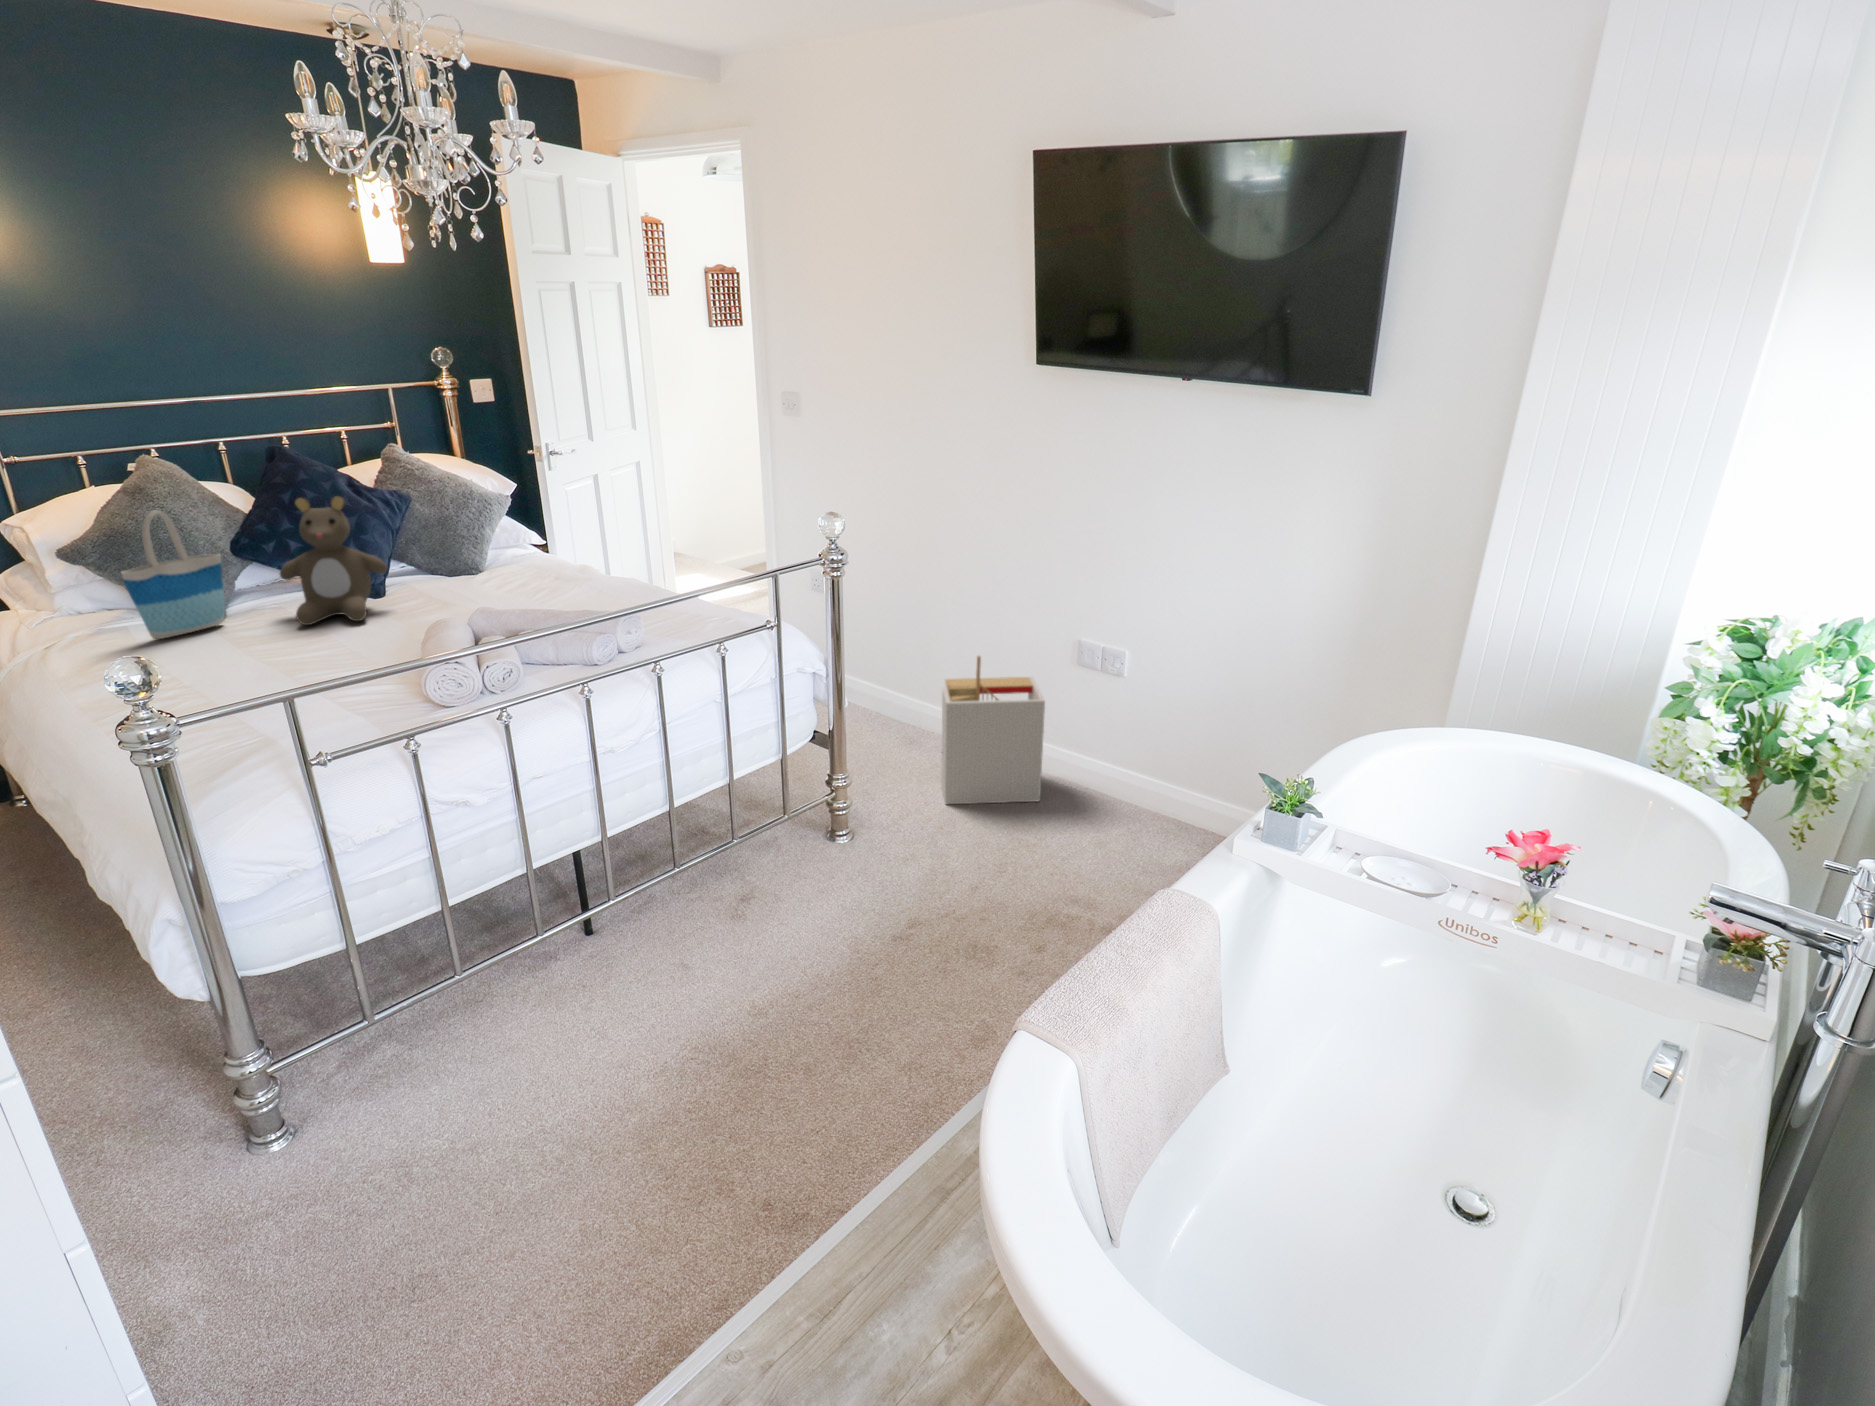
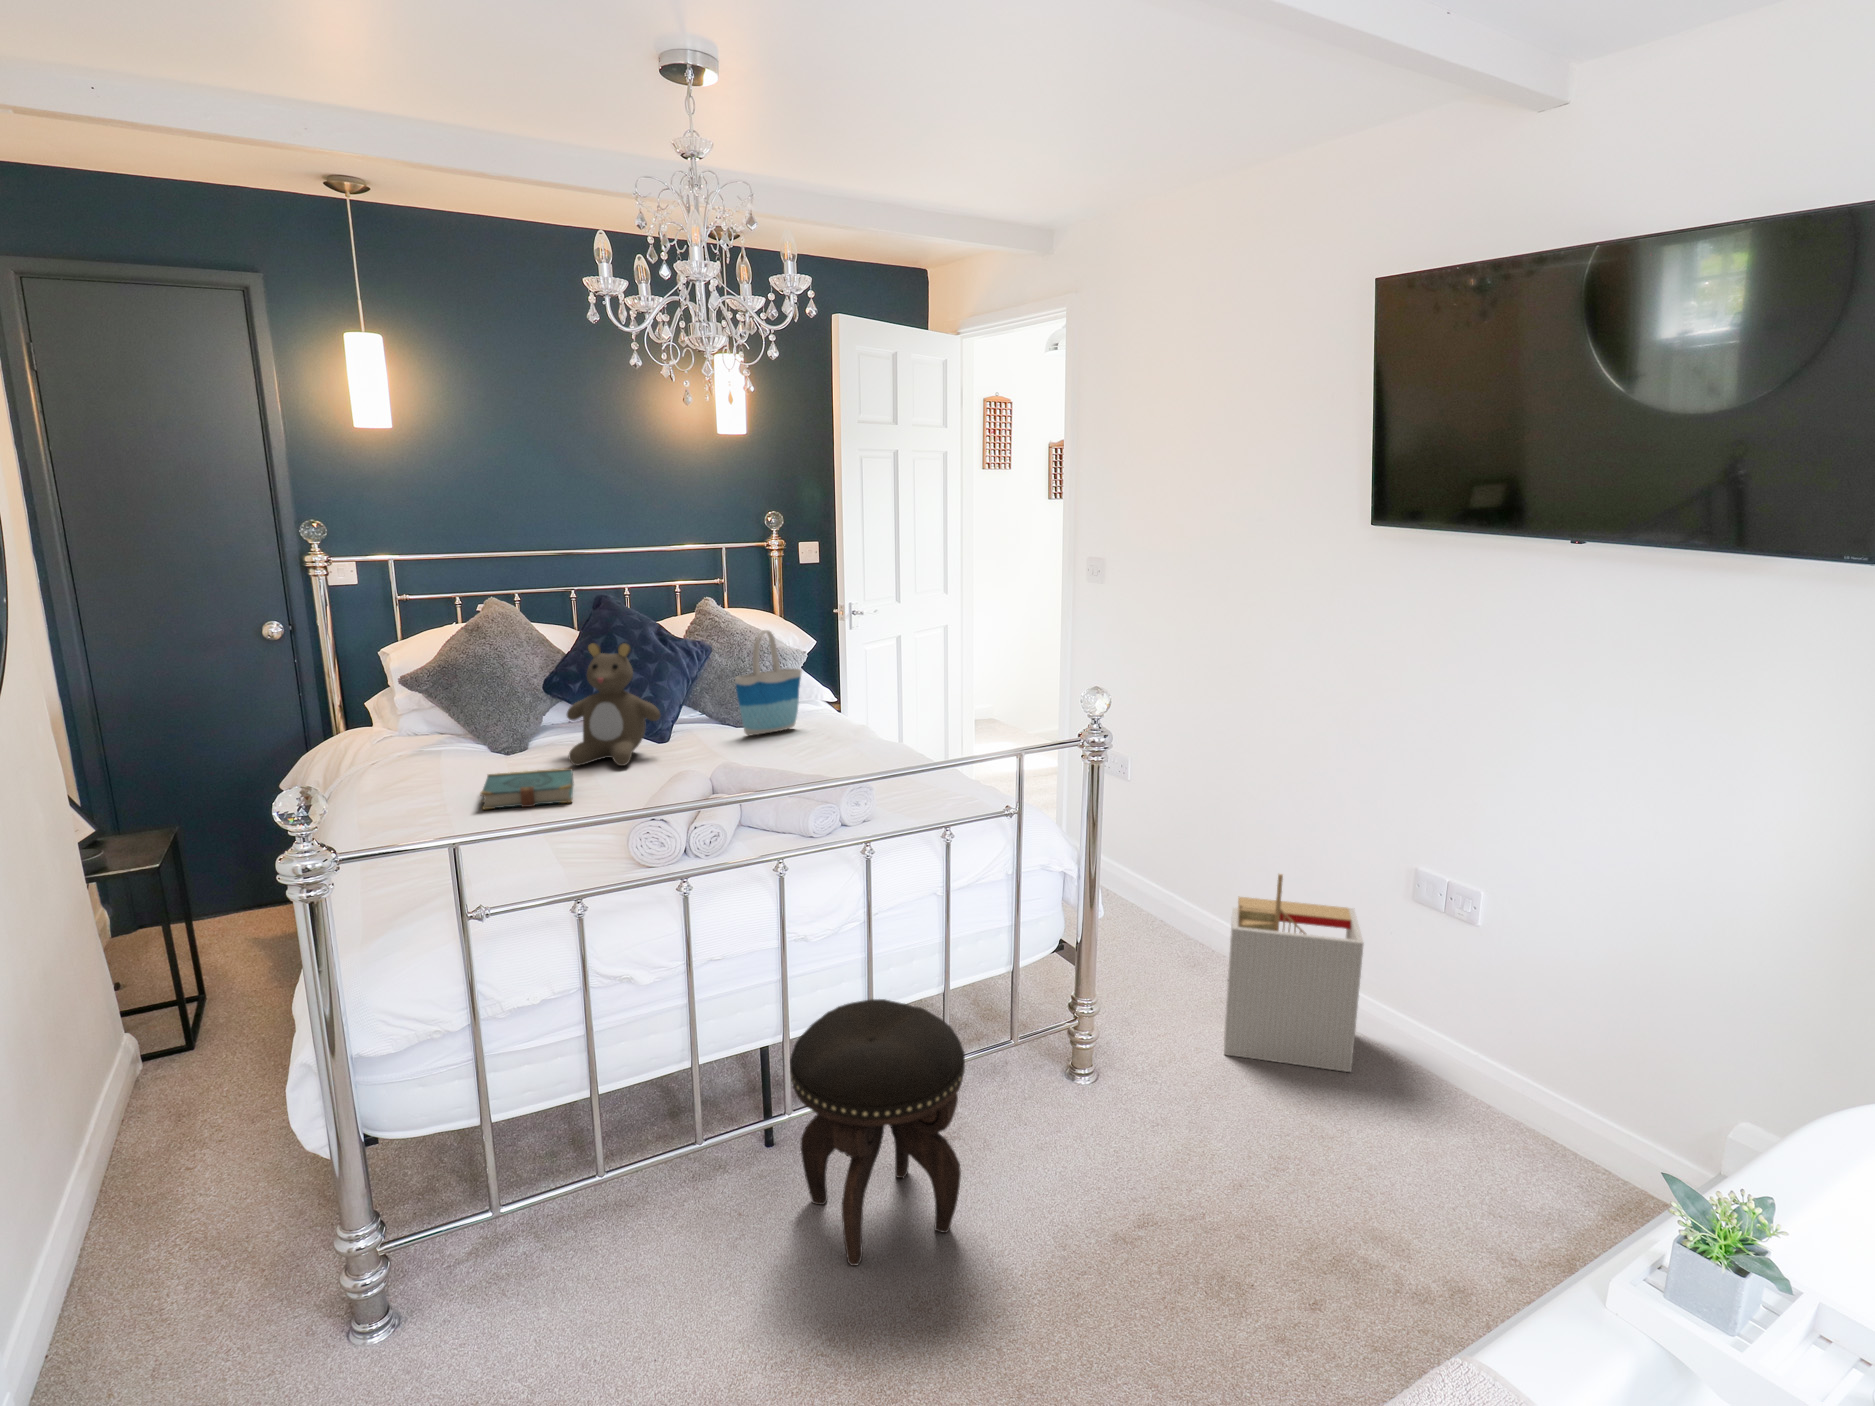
tote bag: present [121,511,225,639] -> present [735,630,802,735]
book: none [220,626,329,676] -> present [480,768,574,810]
footstool: none [618,792,772,1003] -> present [790,999,965,1266]

